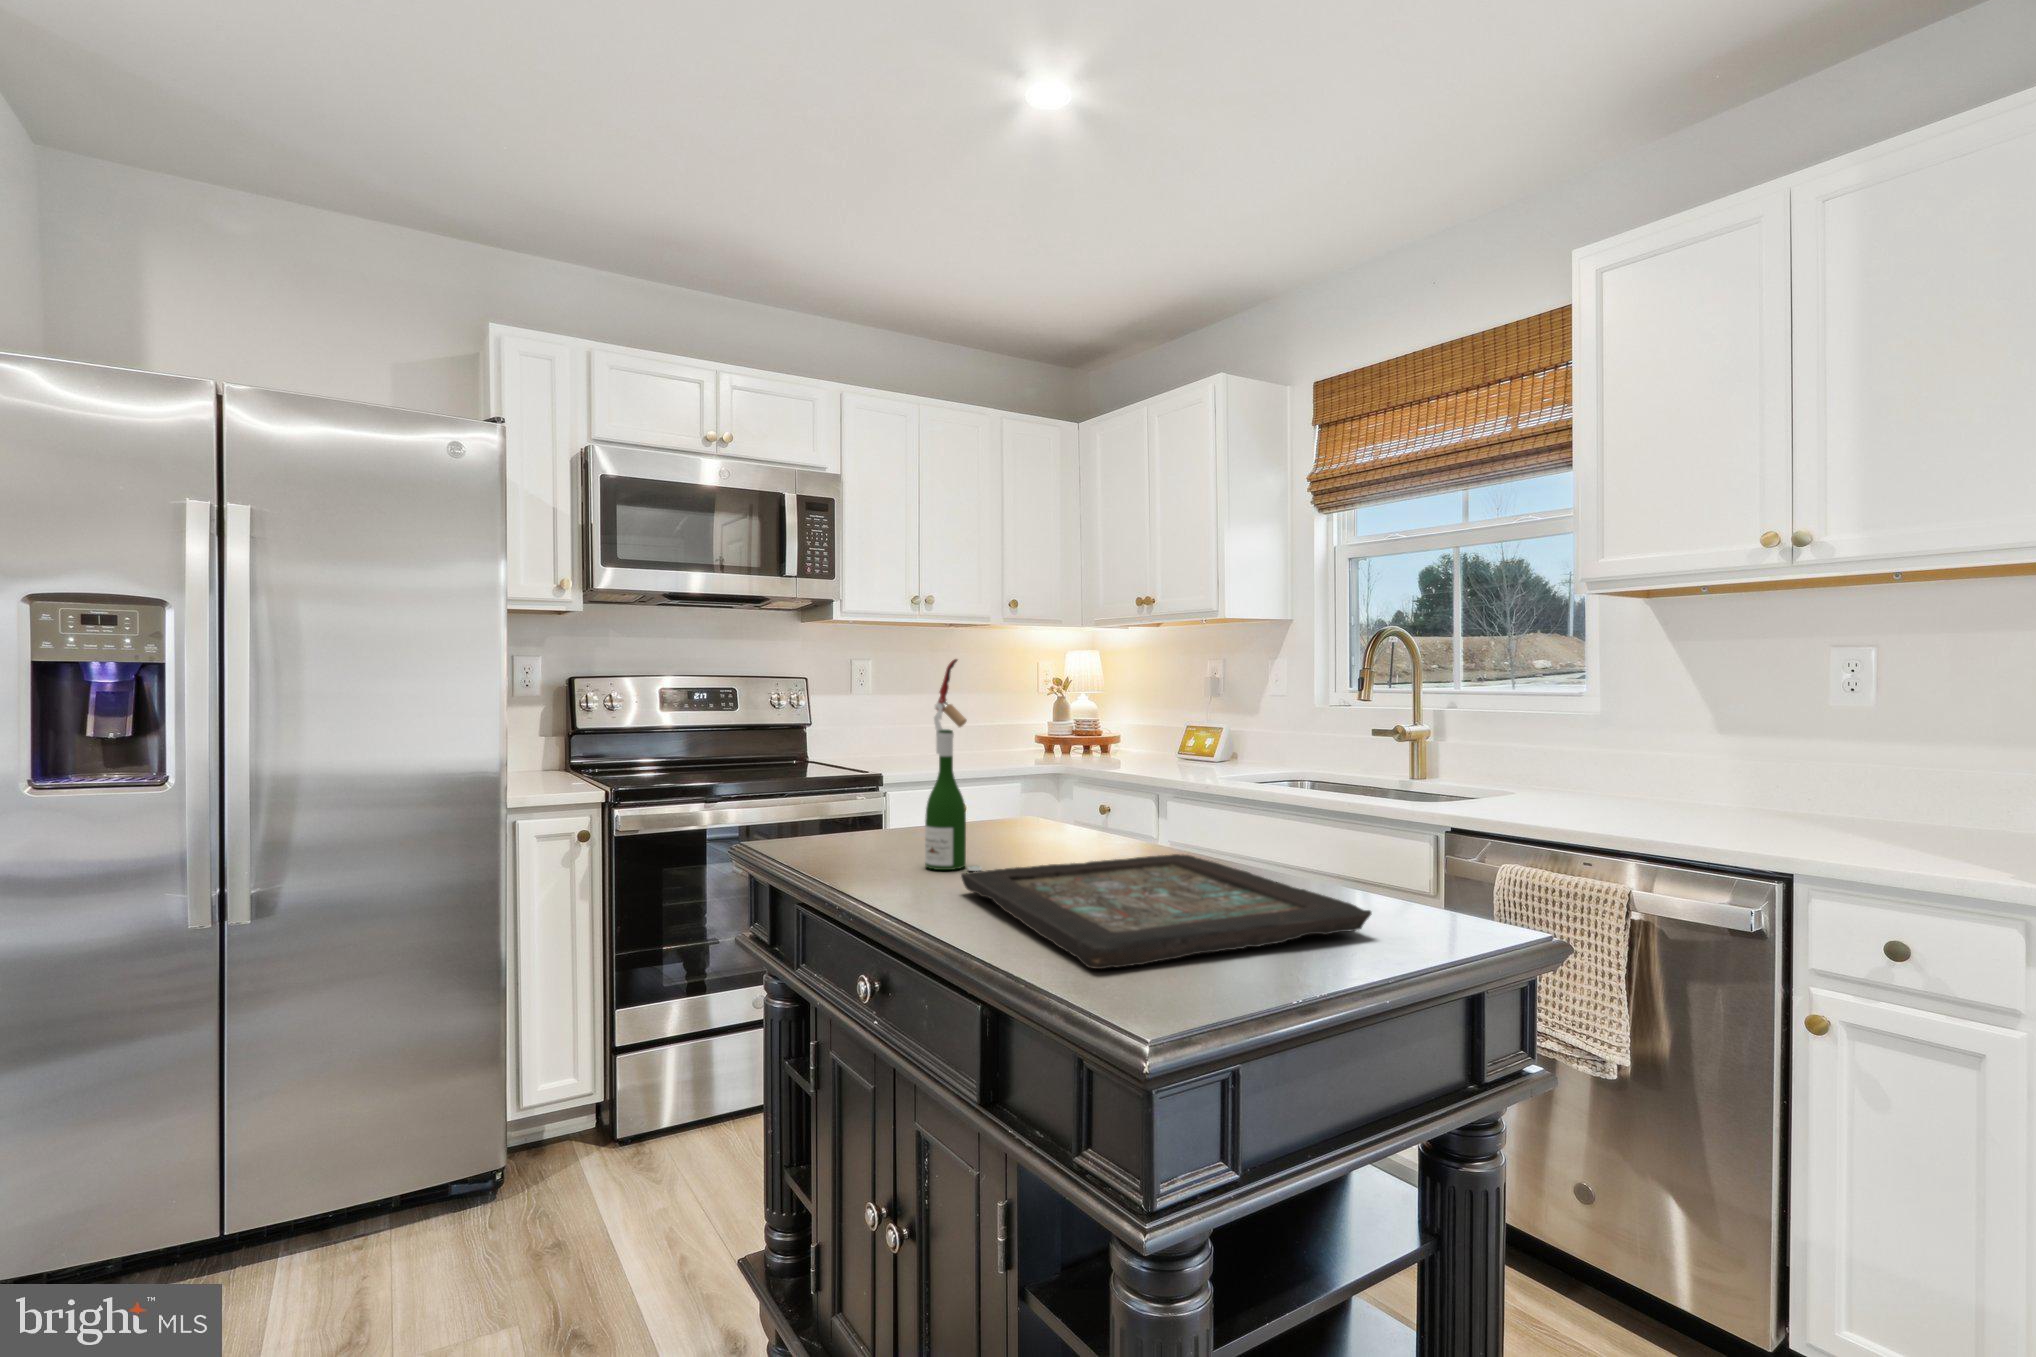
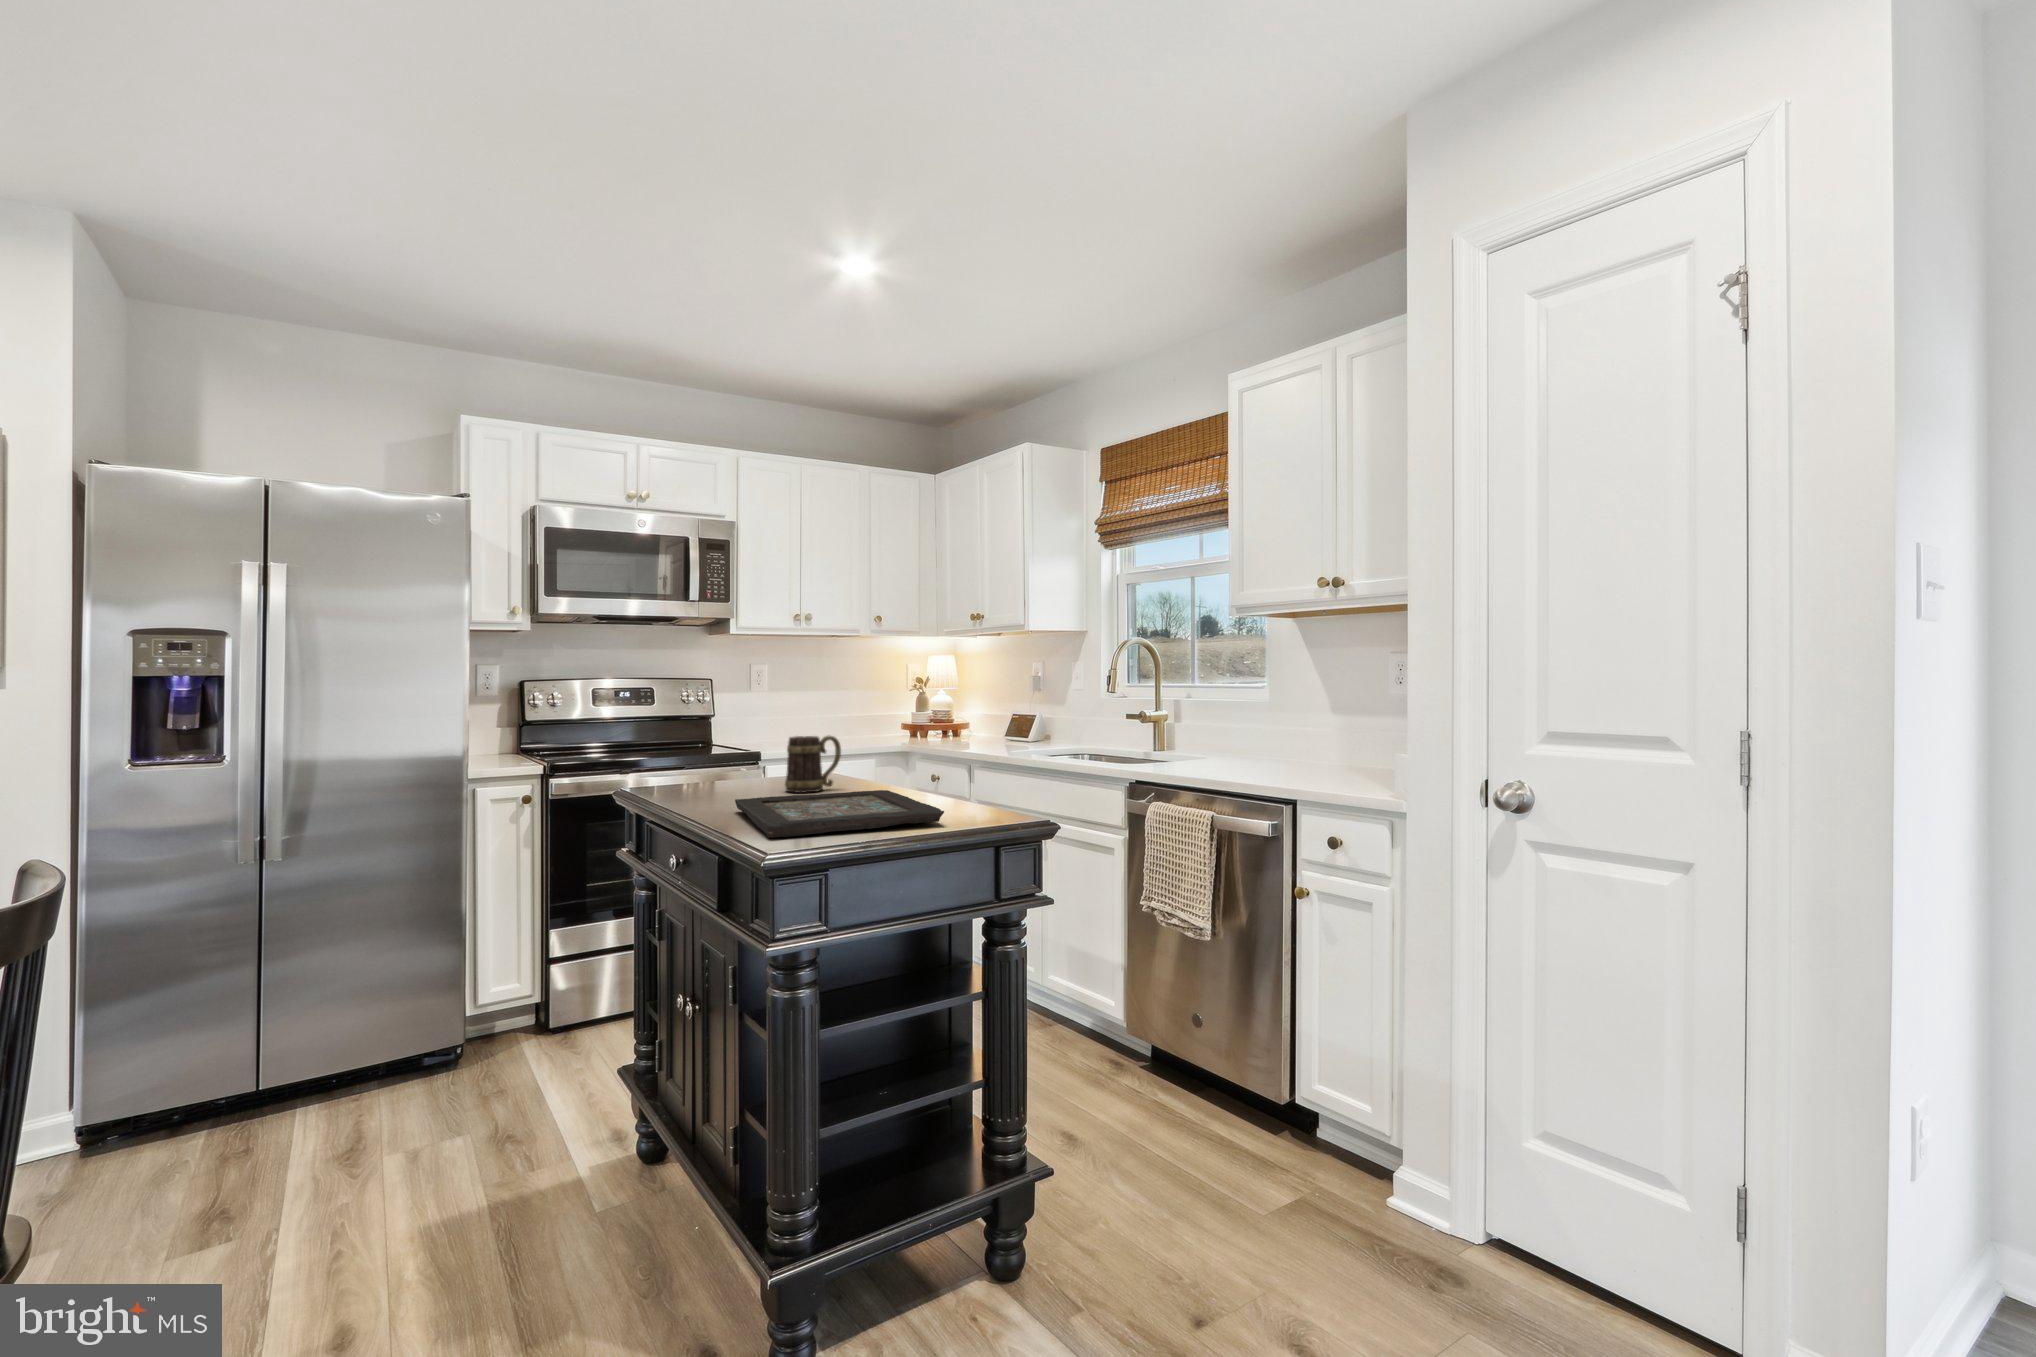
wine bottle: present [925,659,982,871] -> none [727,671,761,802]
mug: none [997,761,1080,851] -> present [785,736,841,793]

